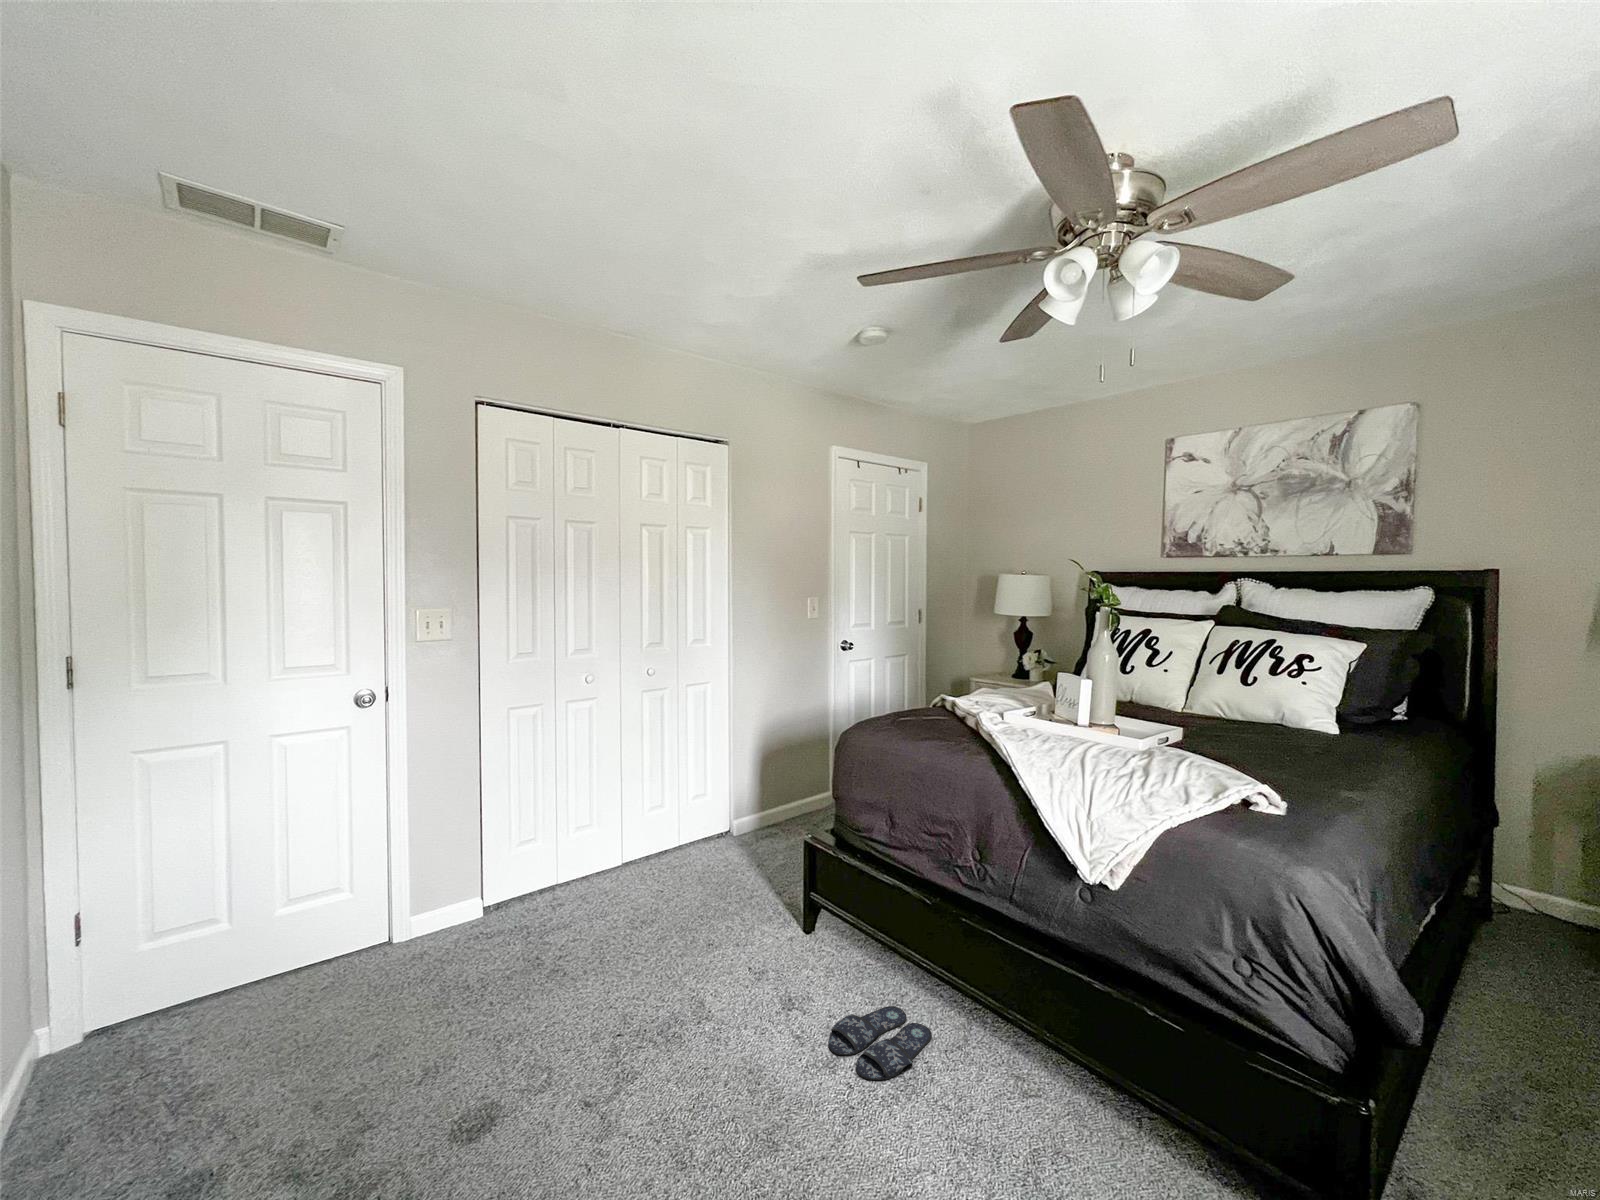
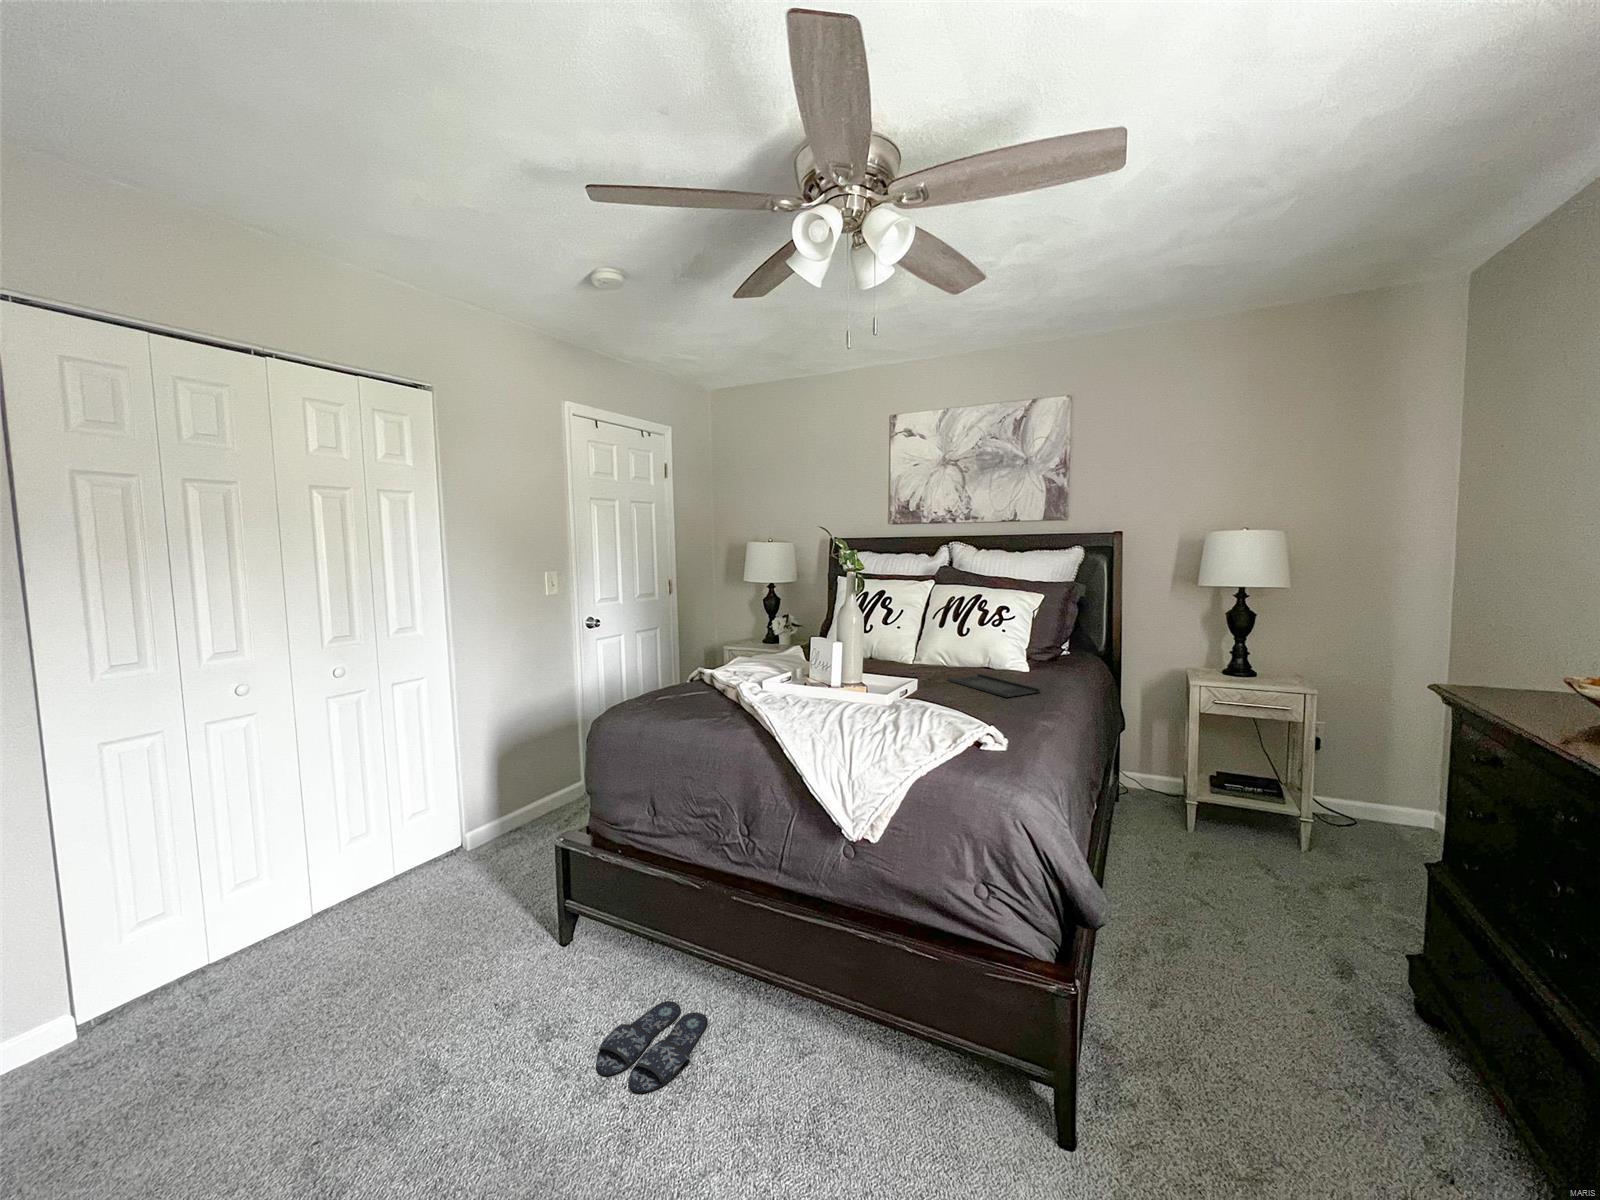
tray: none [1222,730,1351,760] -> present [947,673,1040,697]

